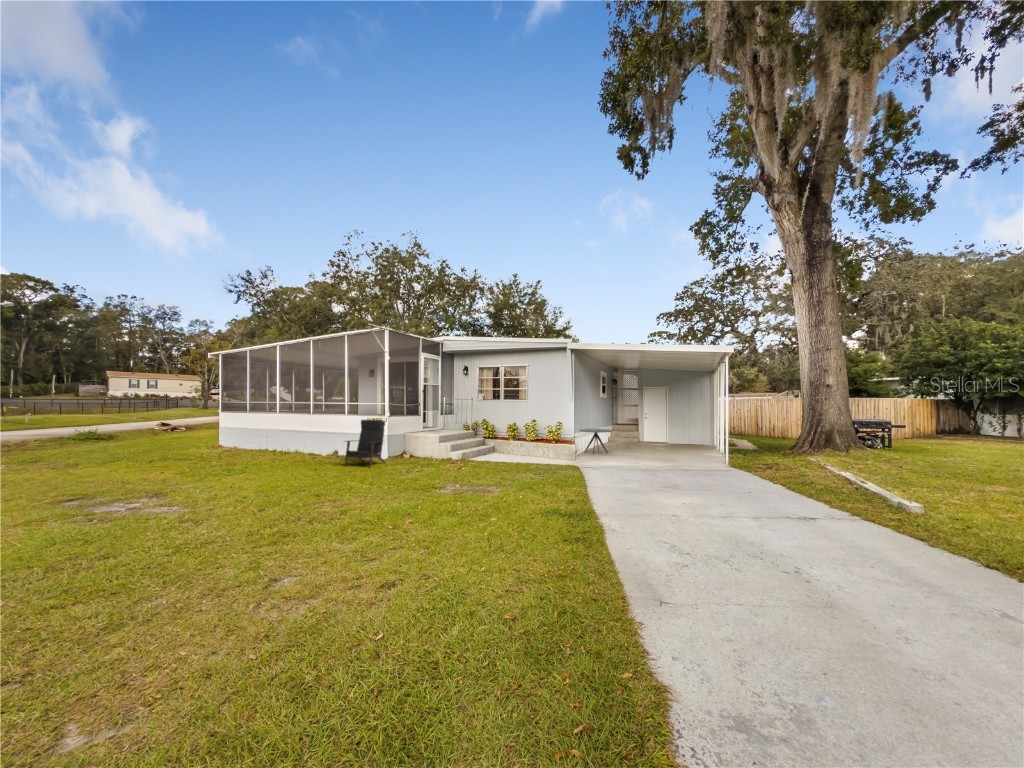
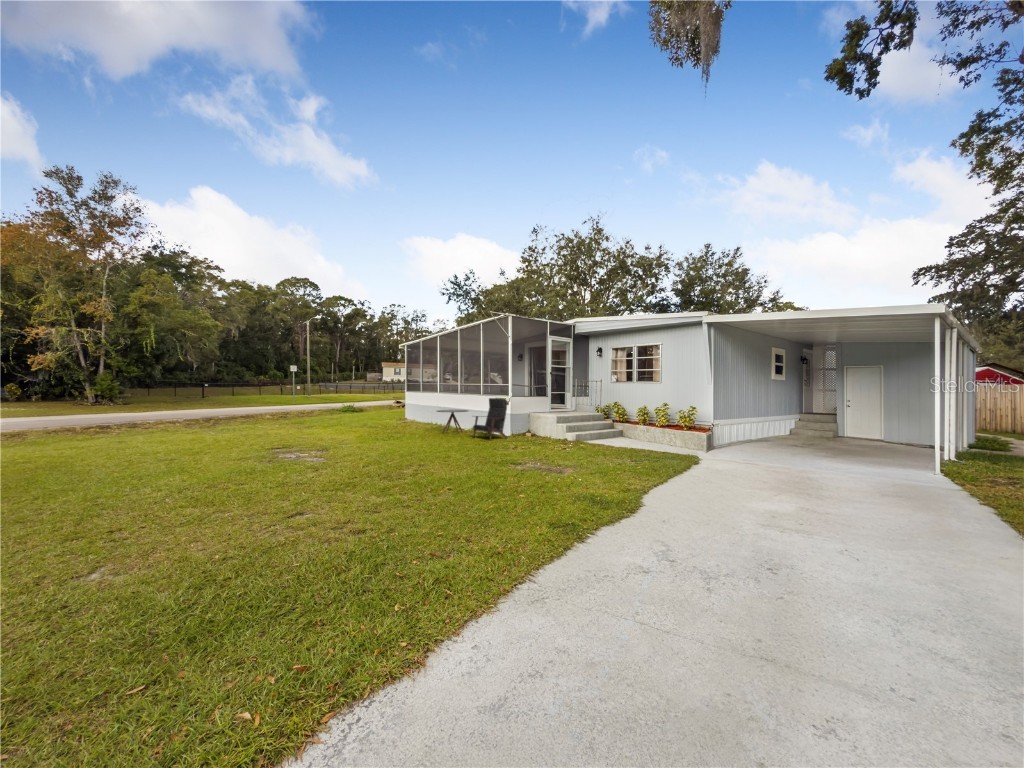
round table: present [579,429,613,454] -> present [437,410,469,433]

